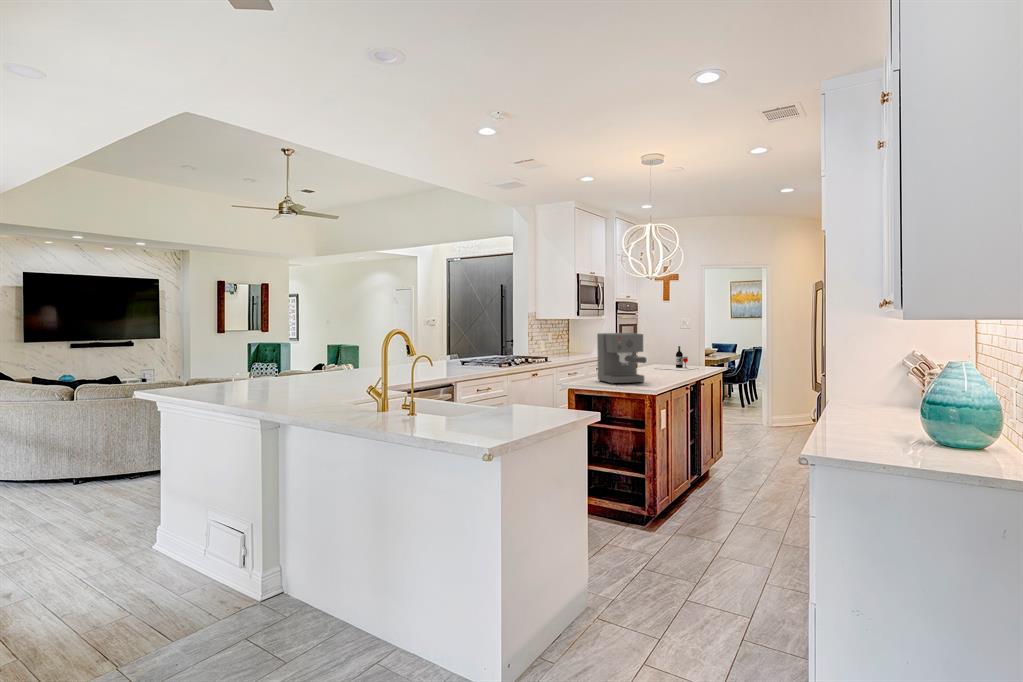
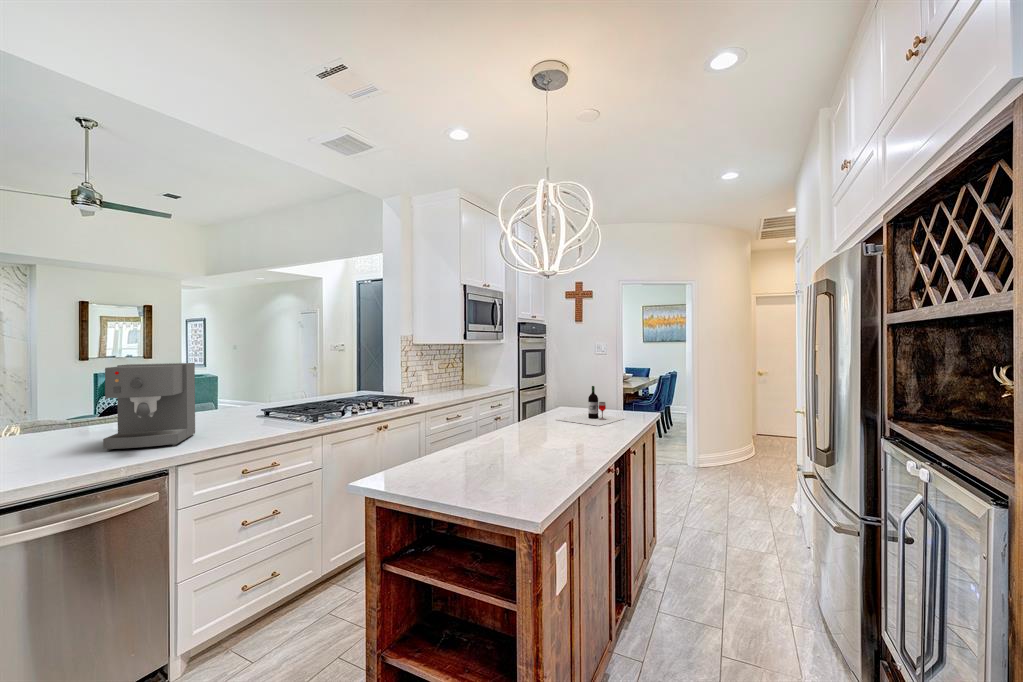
coffee maker: present [597,333,646,384] -> present [103,363,195,451]

